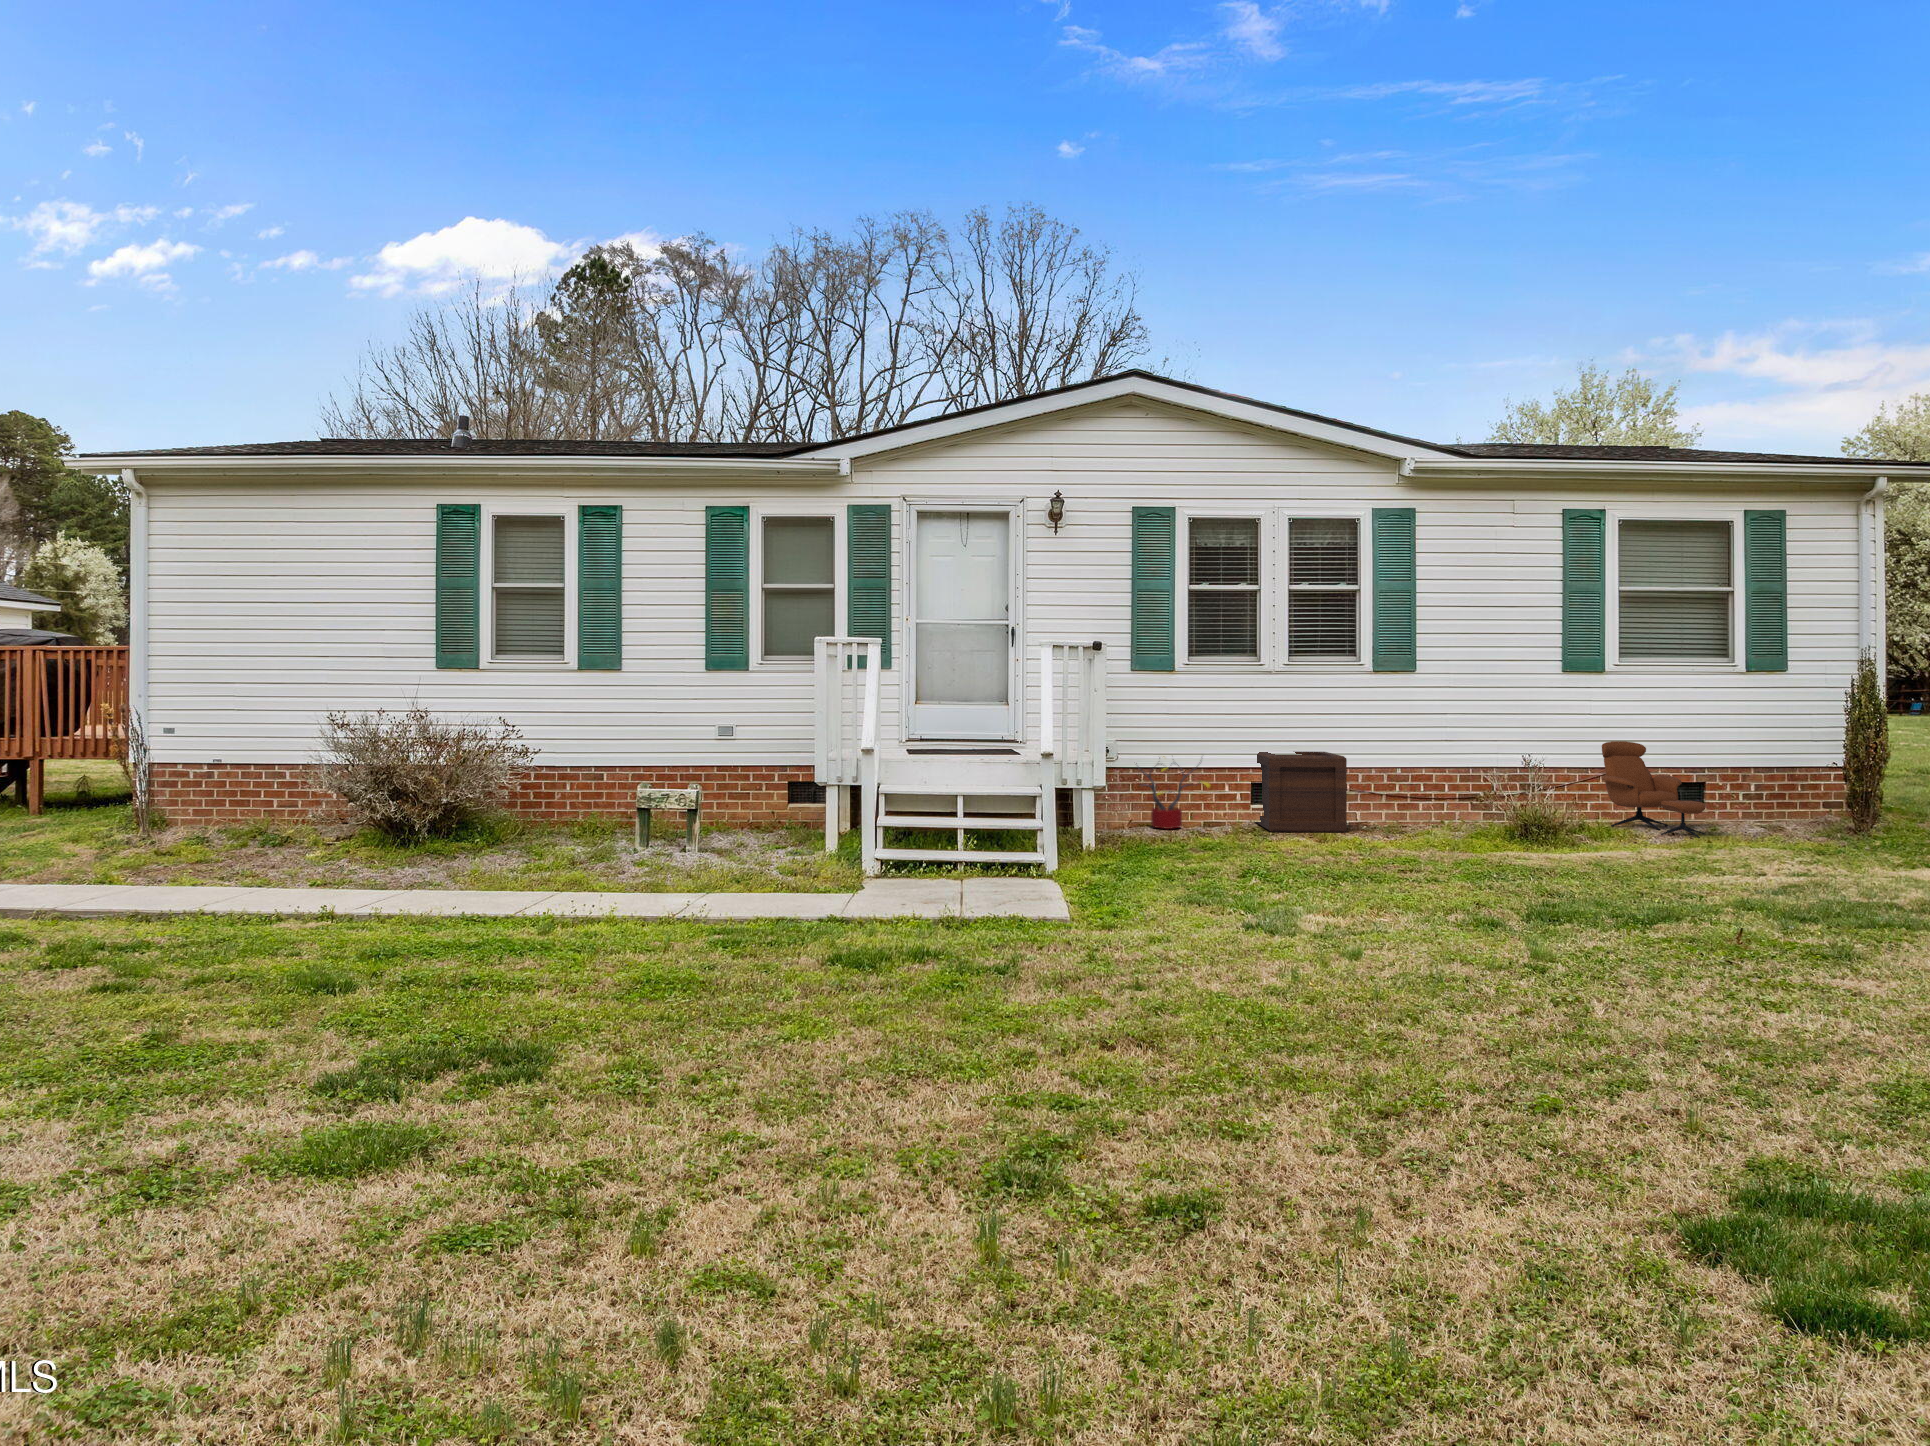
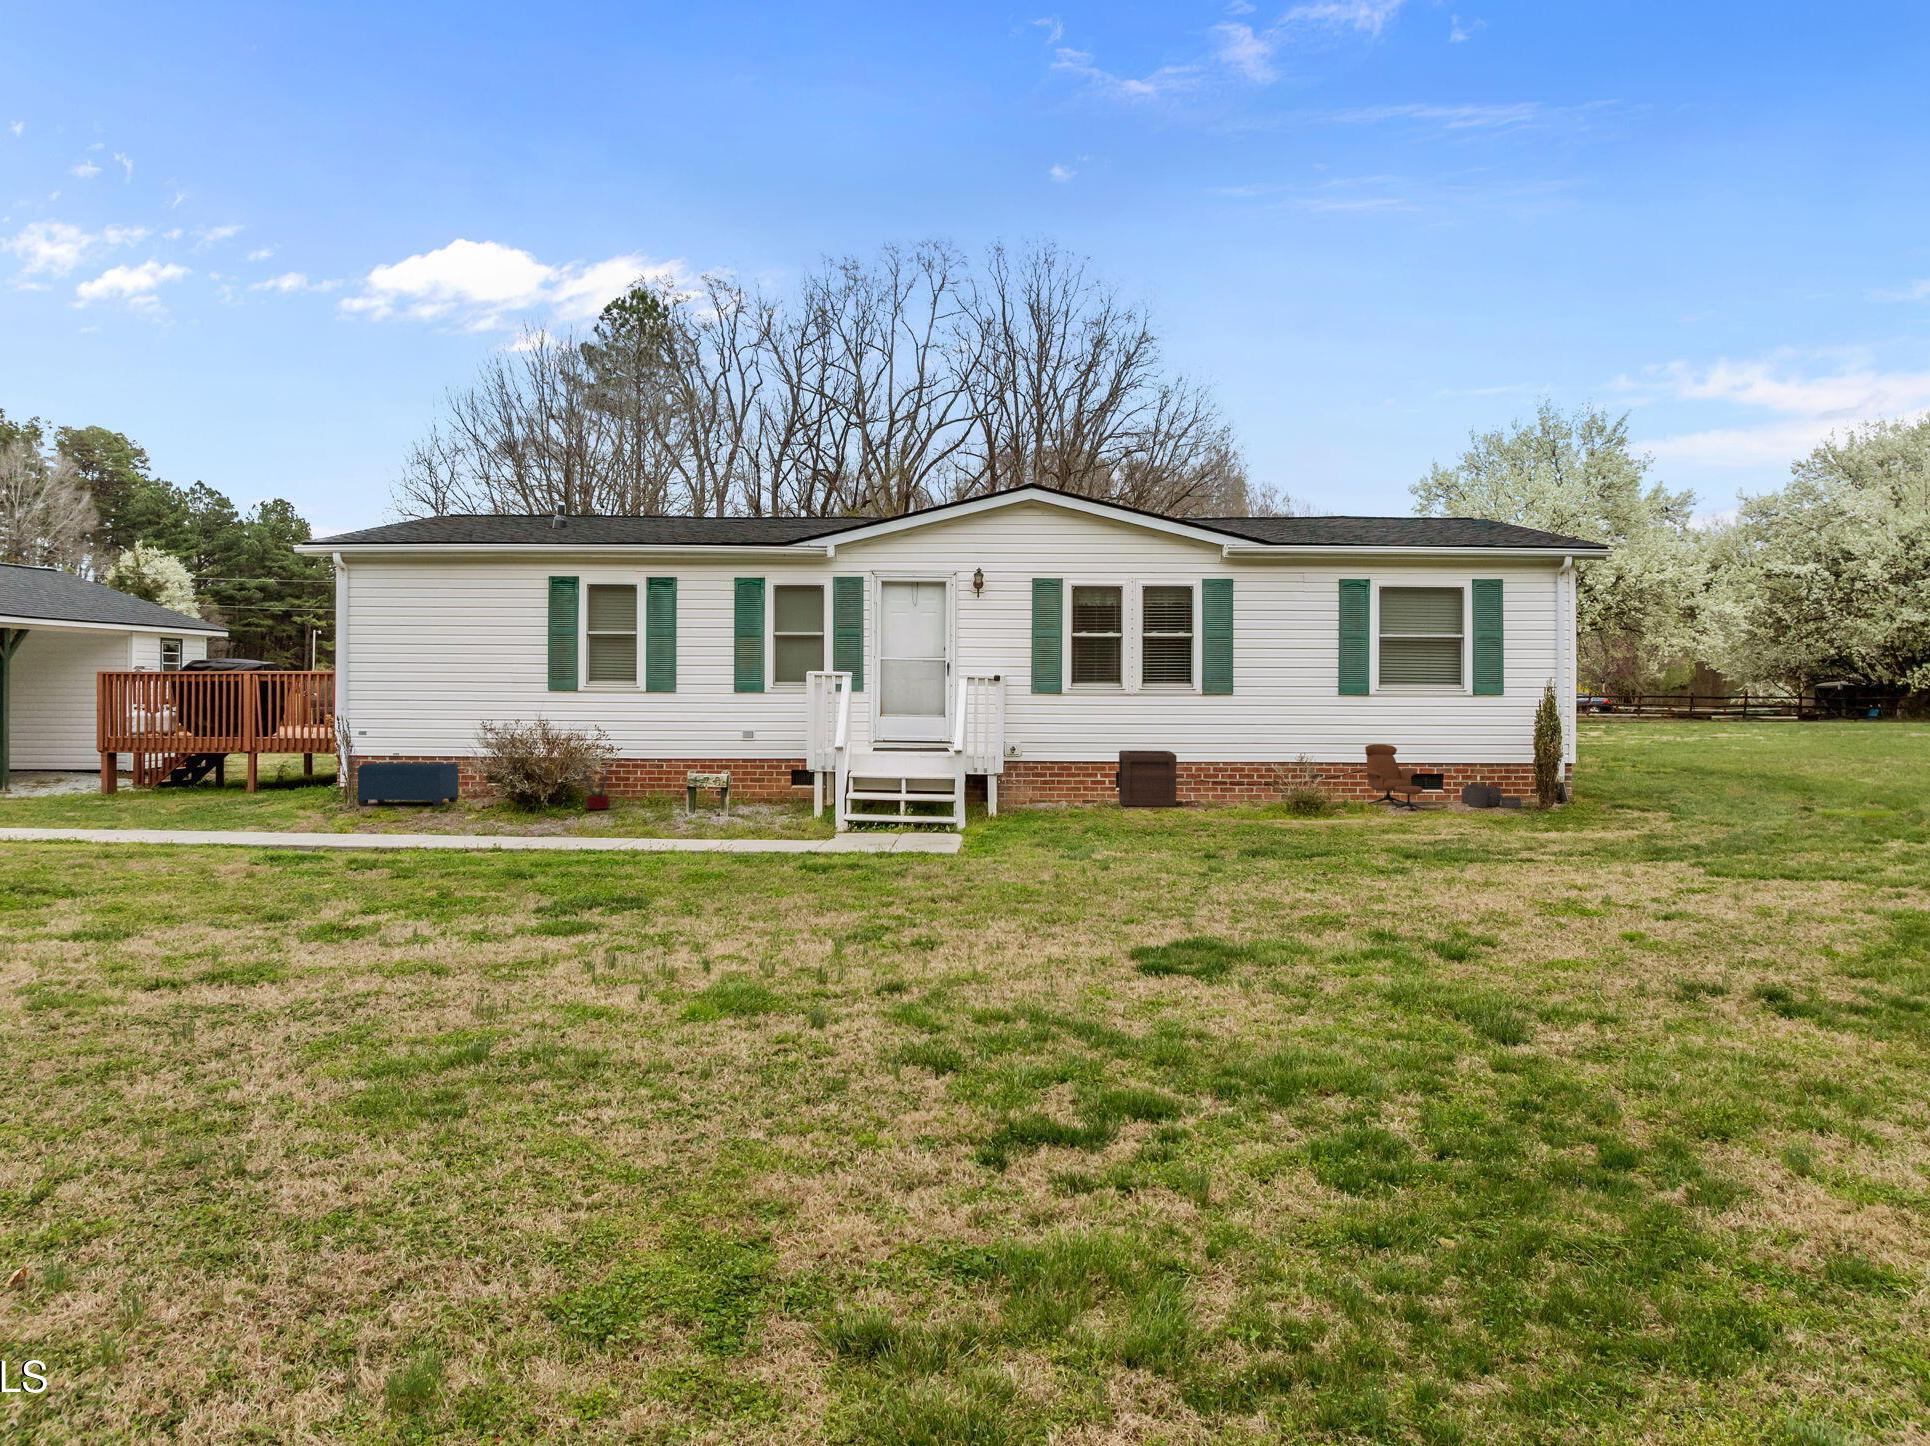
decorative plant: present [1136,756,1210,829] -> present [572,757,618,809]
bench: none [153,774,307,836] -> present [358,763,458,806]
woven basket: none [1735,794,1836,831] -> present [1461,783,1521,808]

